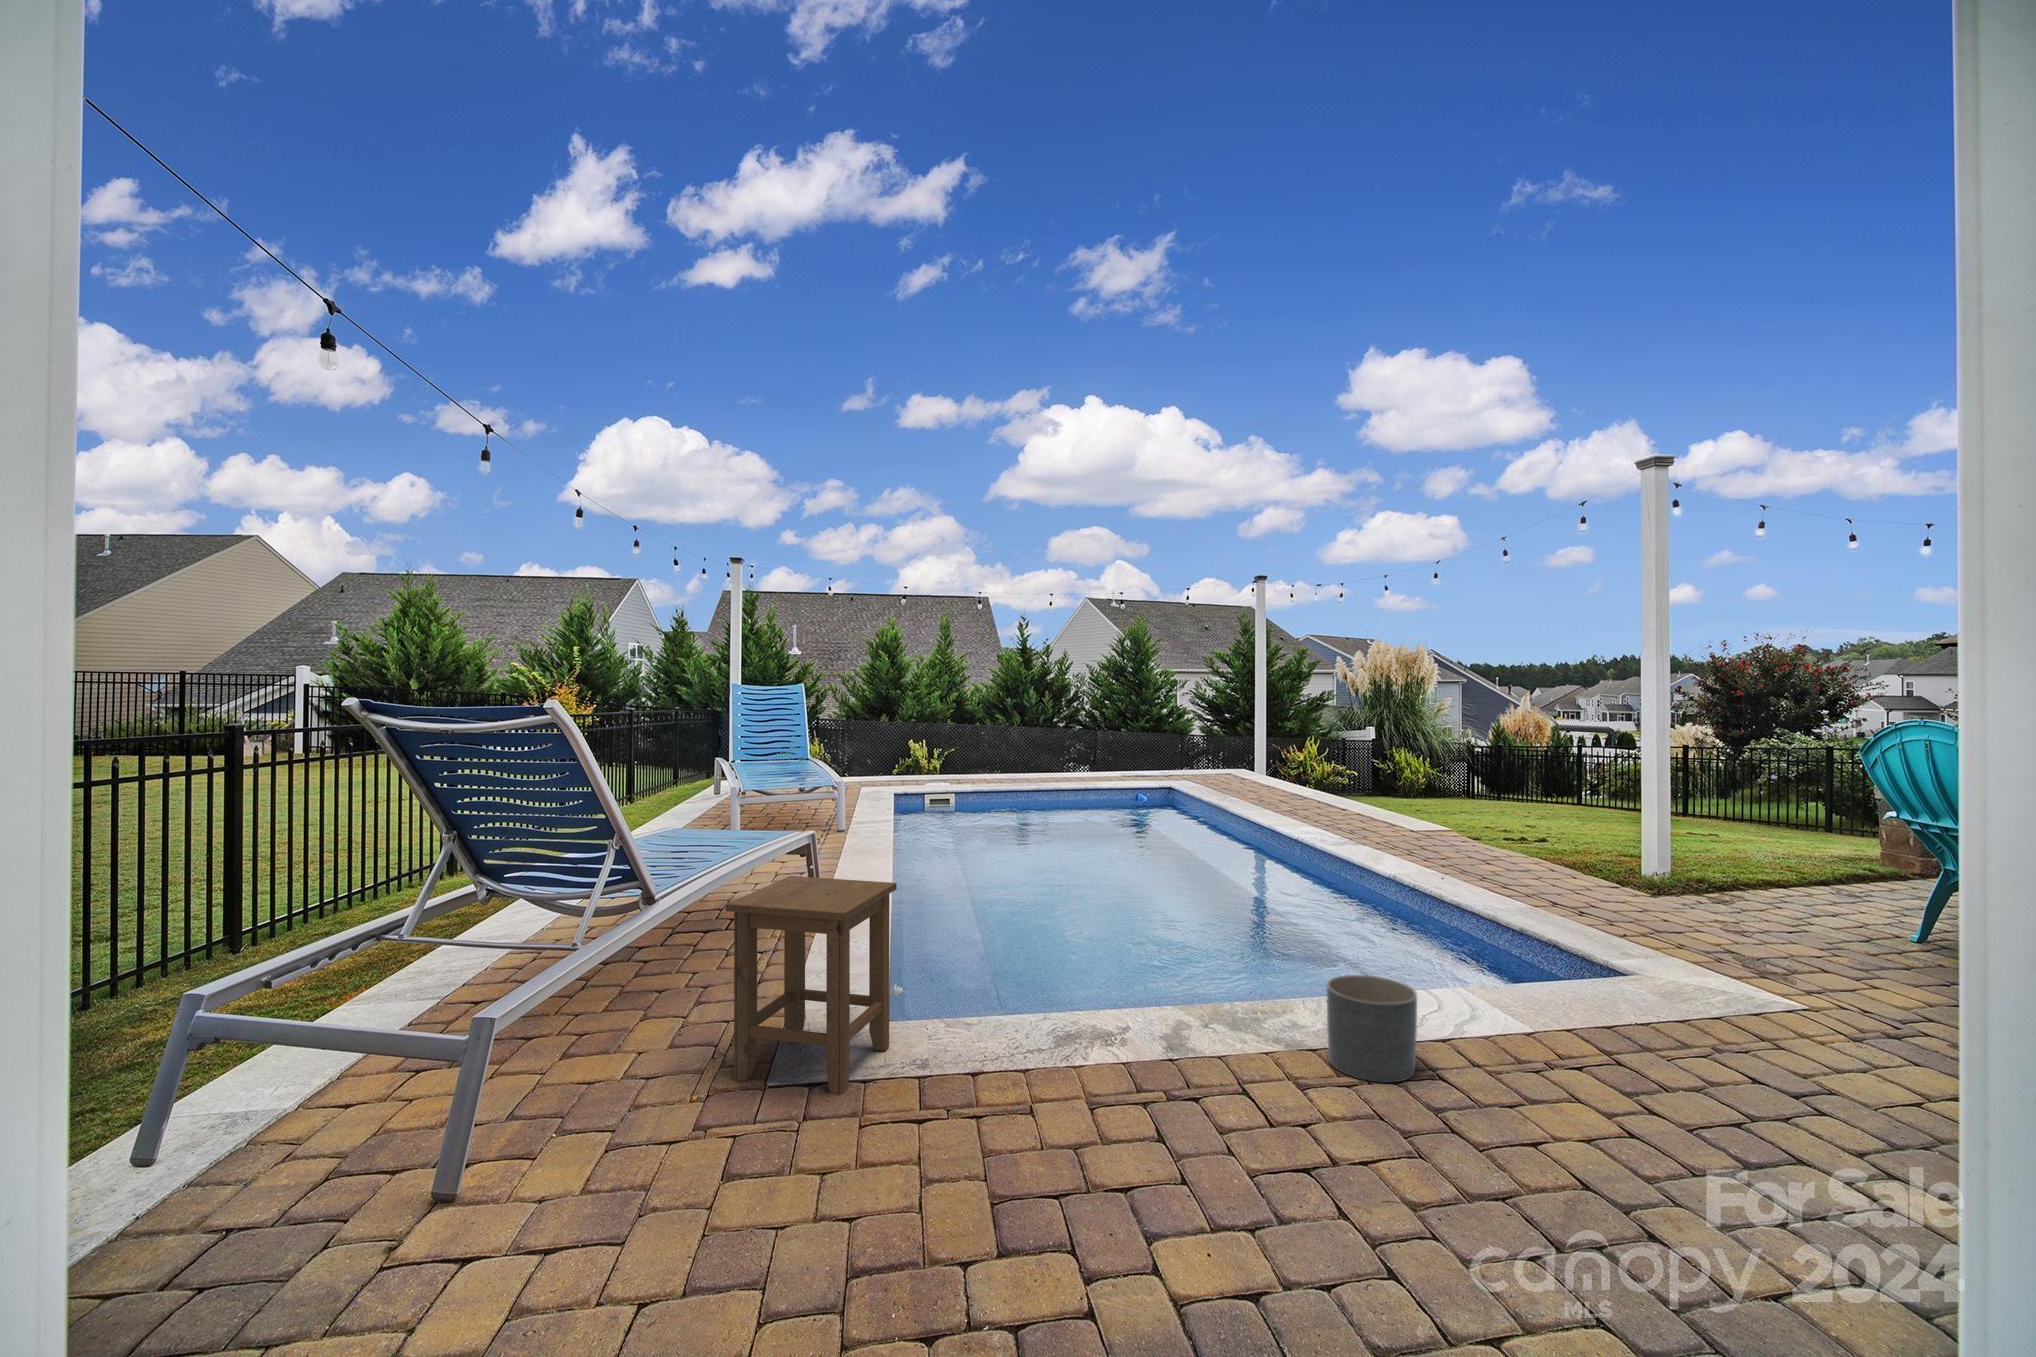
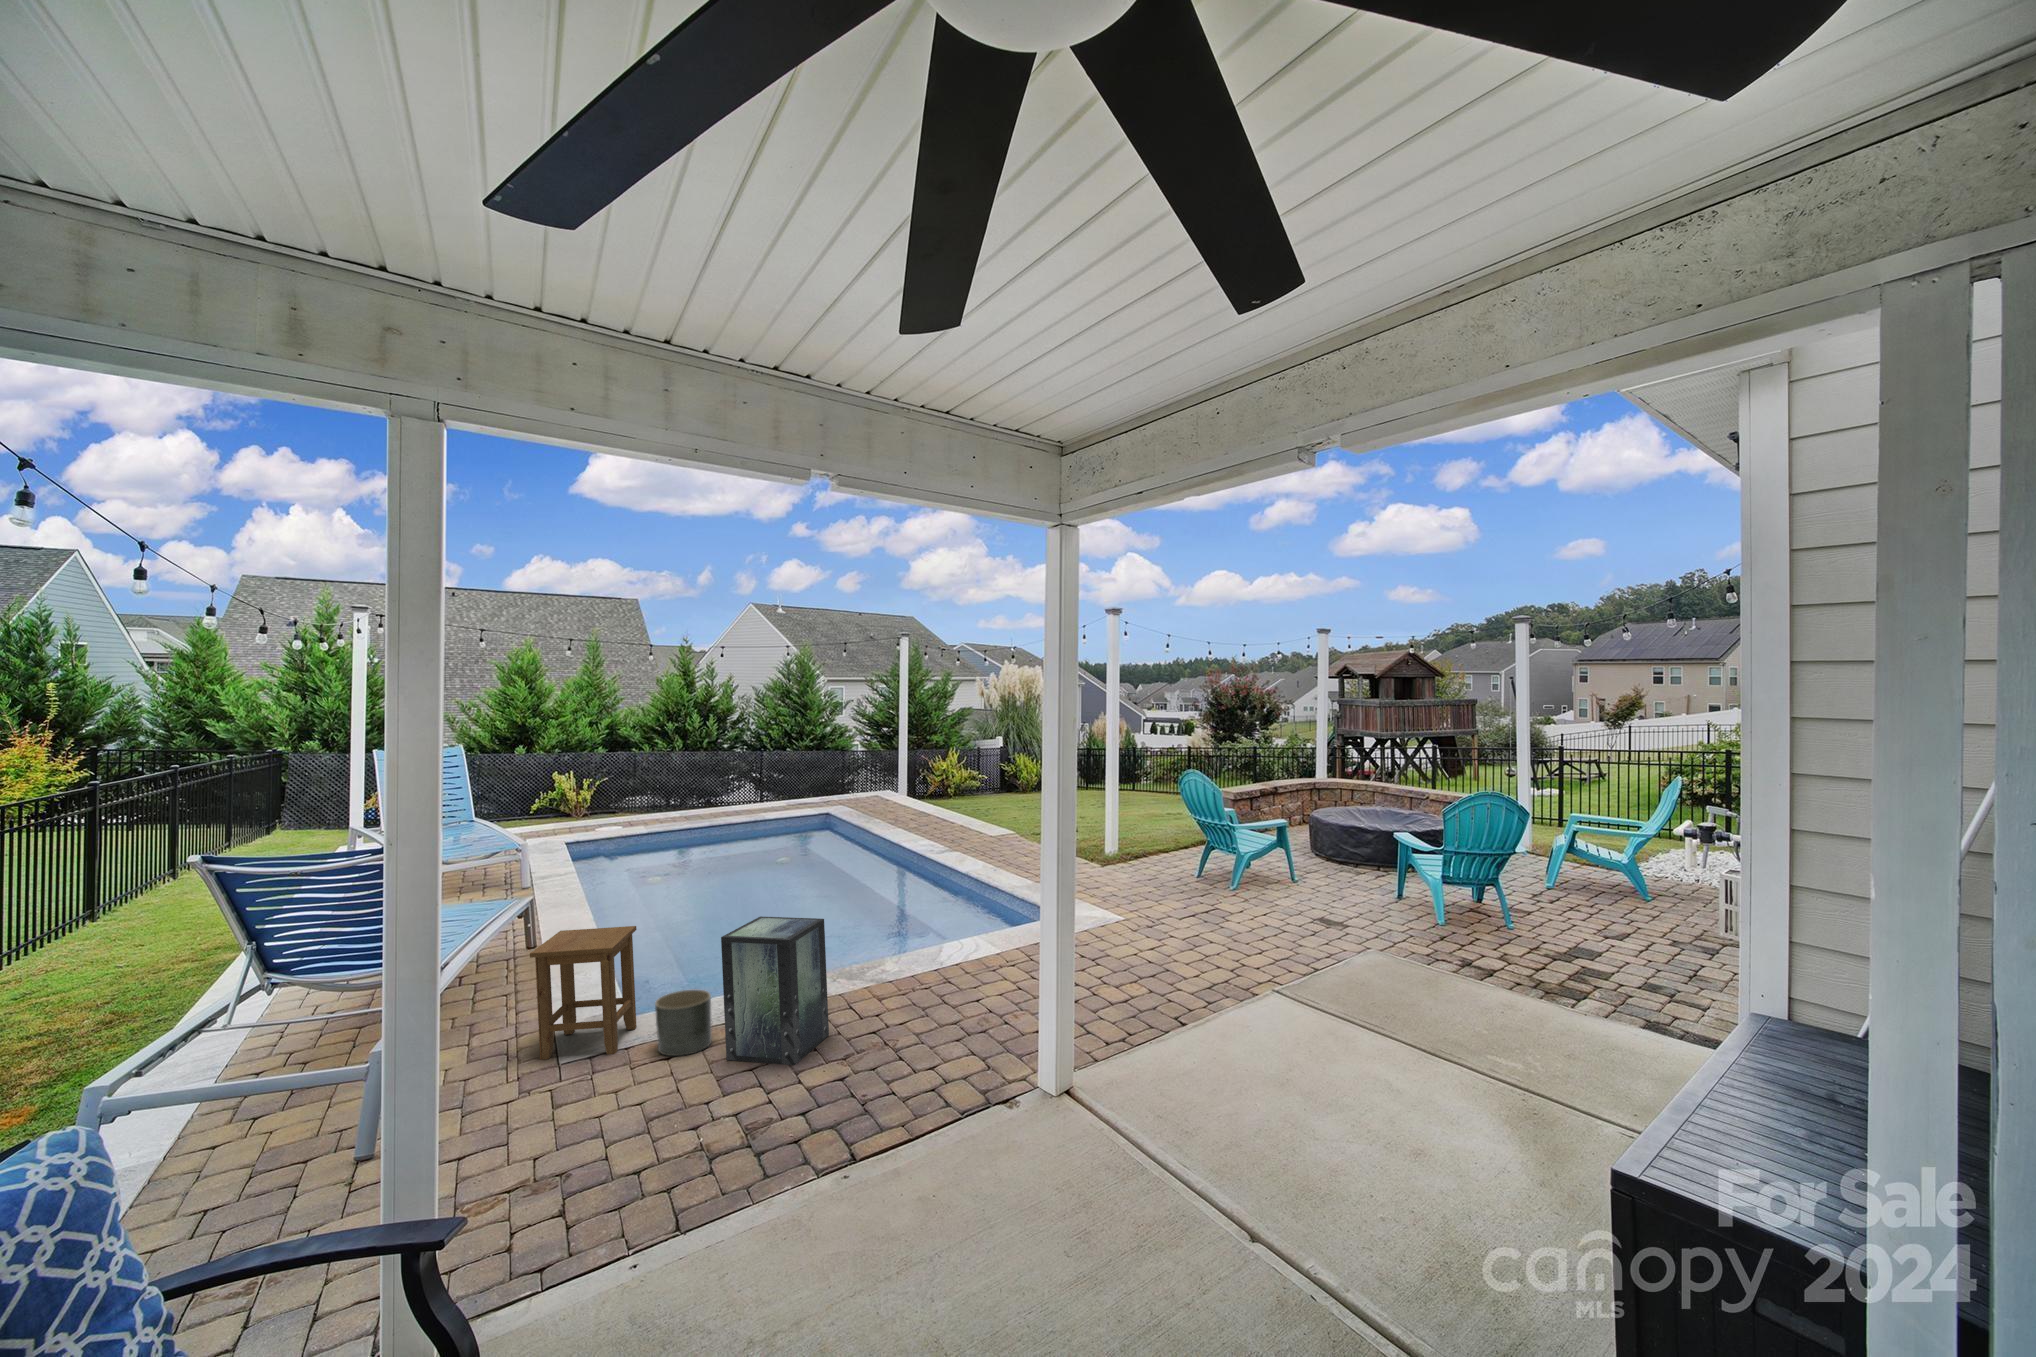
storage box: none [1017,892,1210,1204] -> present [721,916,829,1065]
planter: present [1327,975,1417,1083] -> present [655,989,712,1056]

